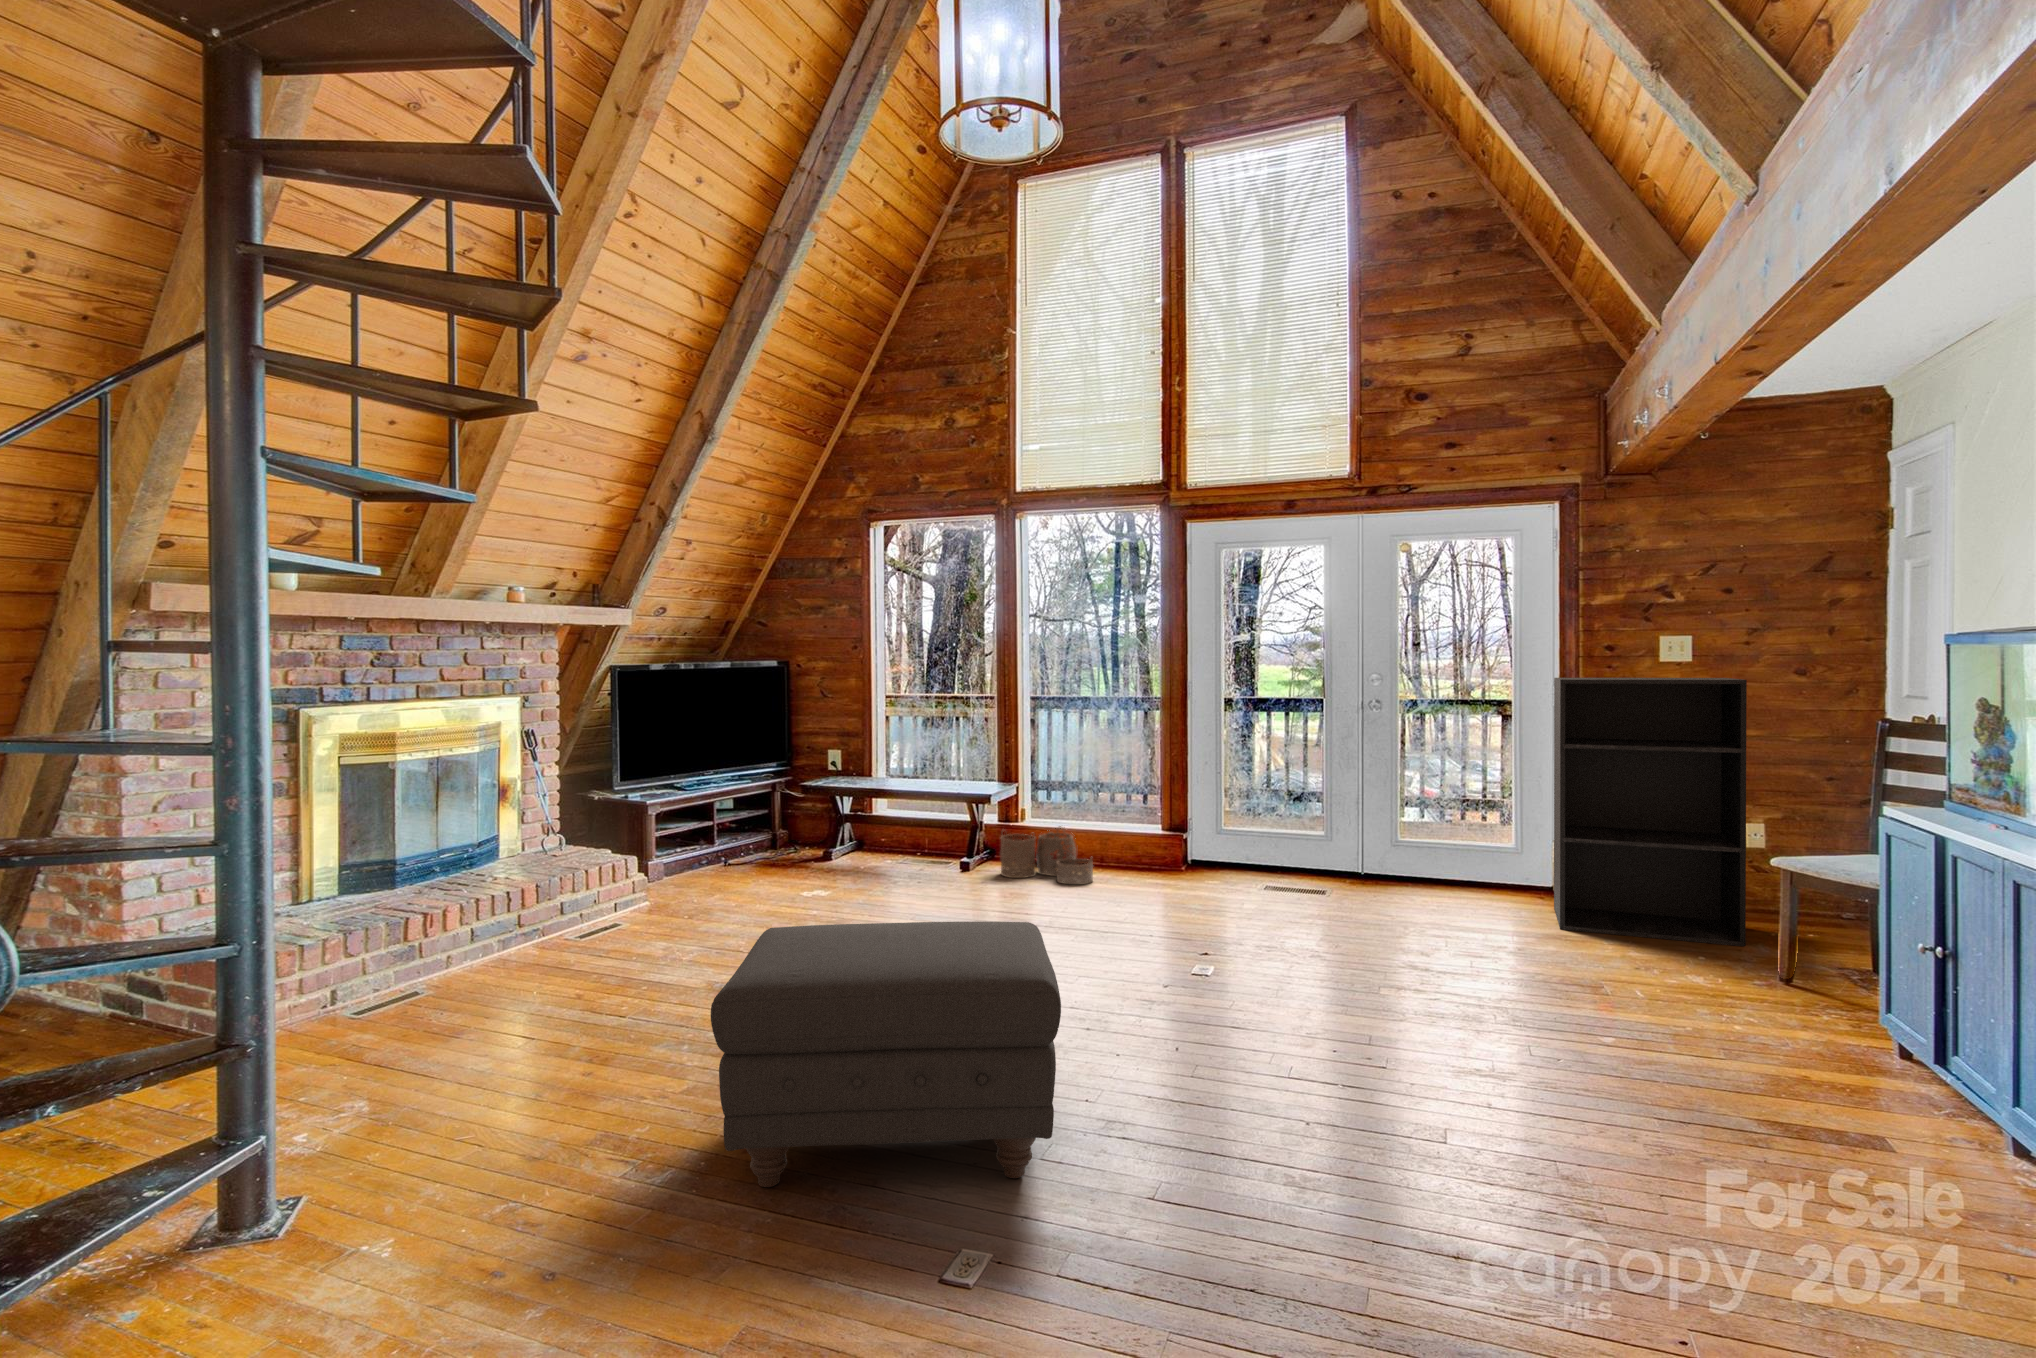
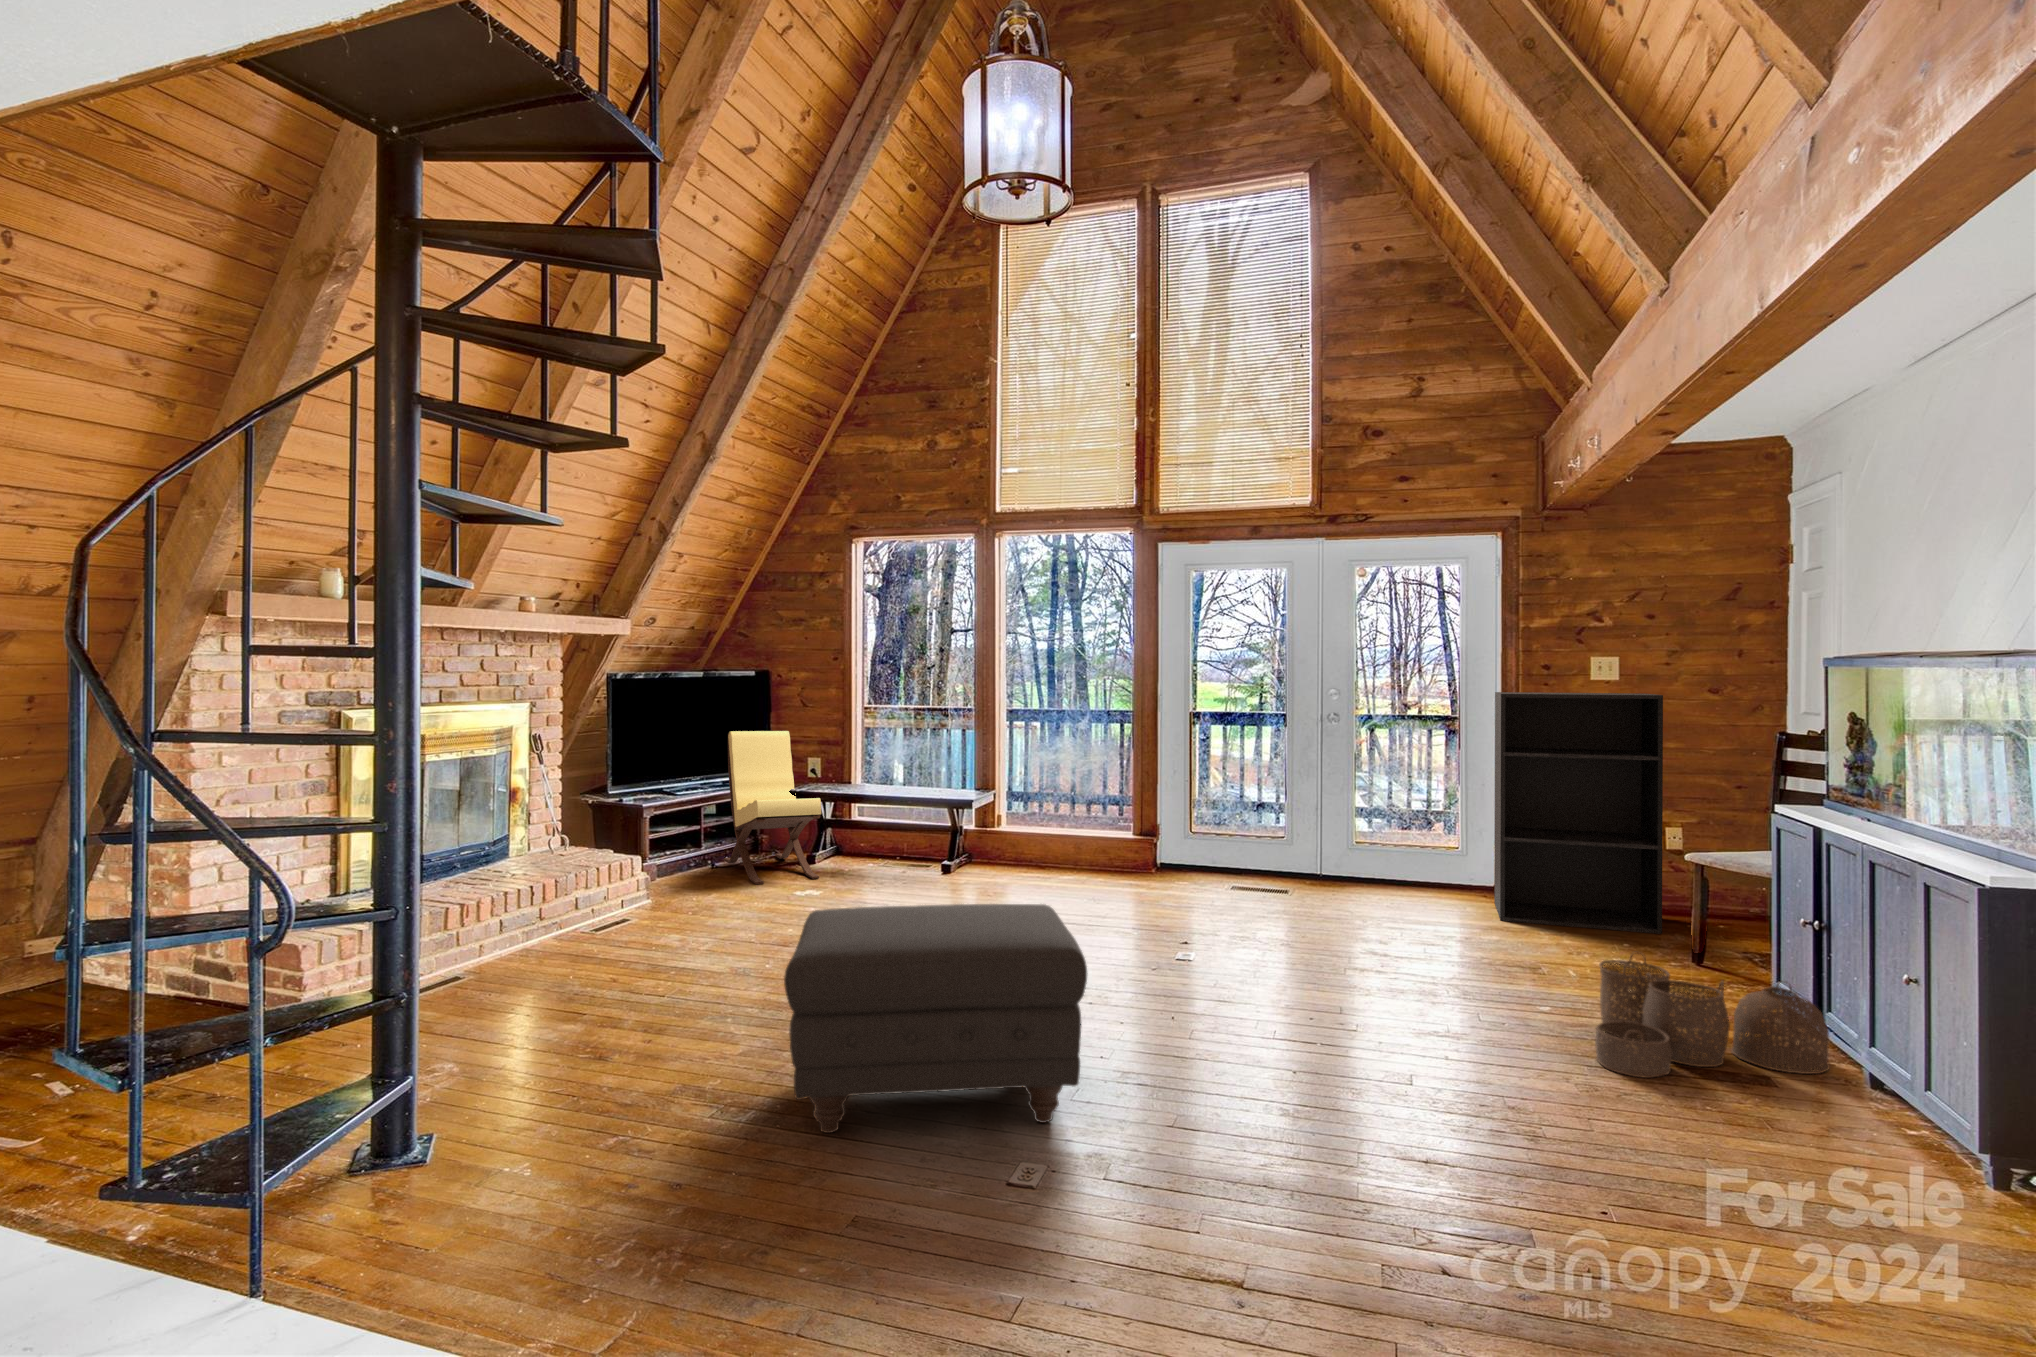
lounge chair: none [736,724,830,884] -> present [724,731,821,884]
woven basket: present [1001,826,1093,884] -> present [1595,952,1830,1078]

